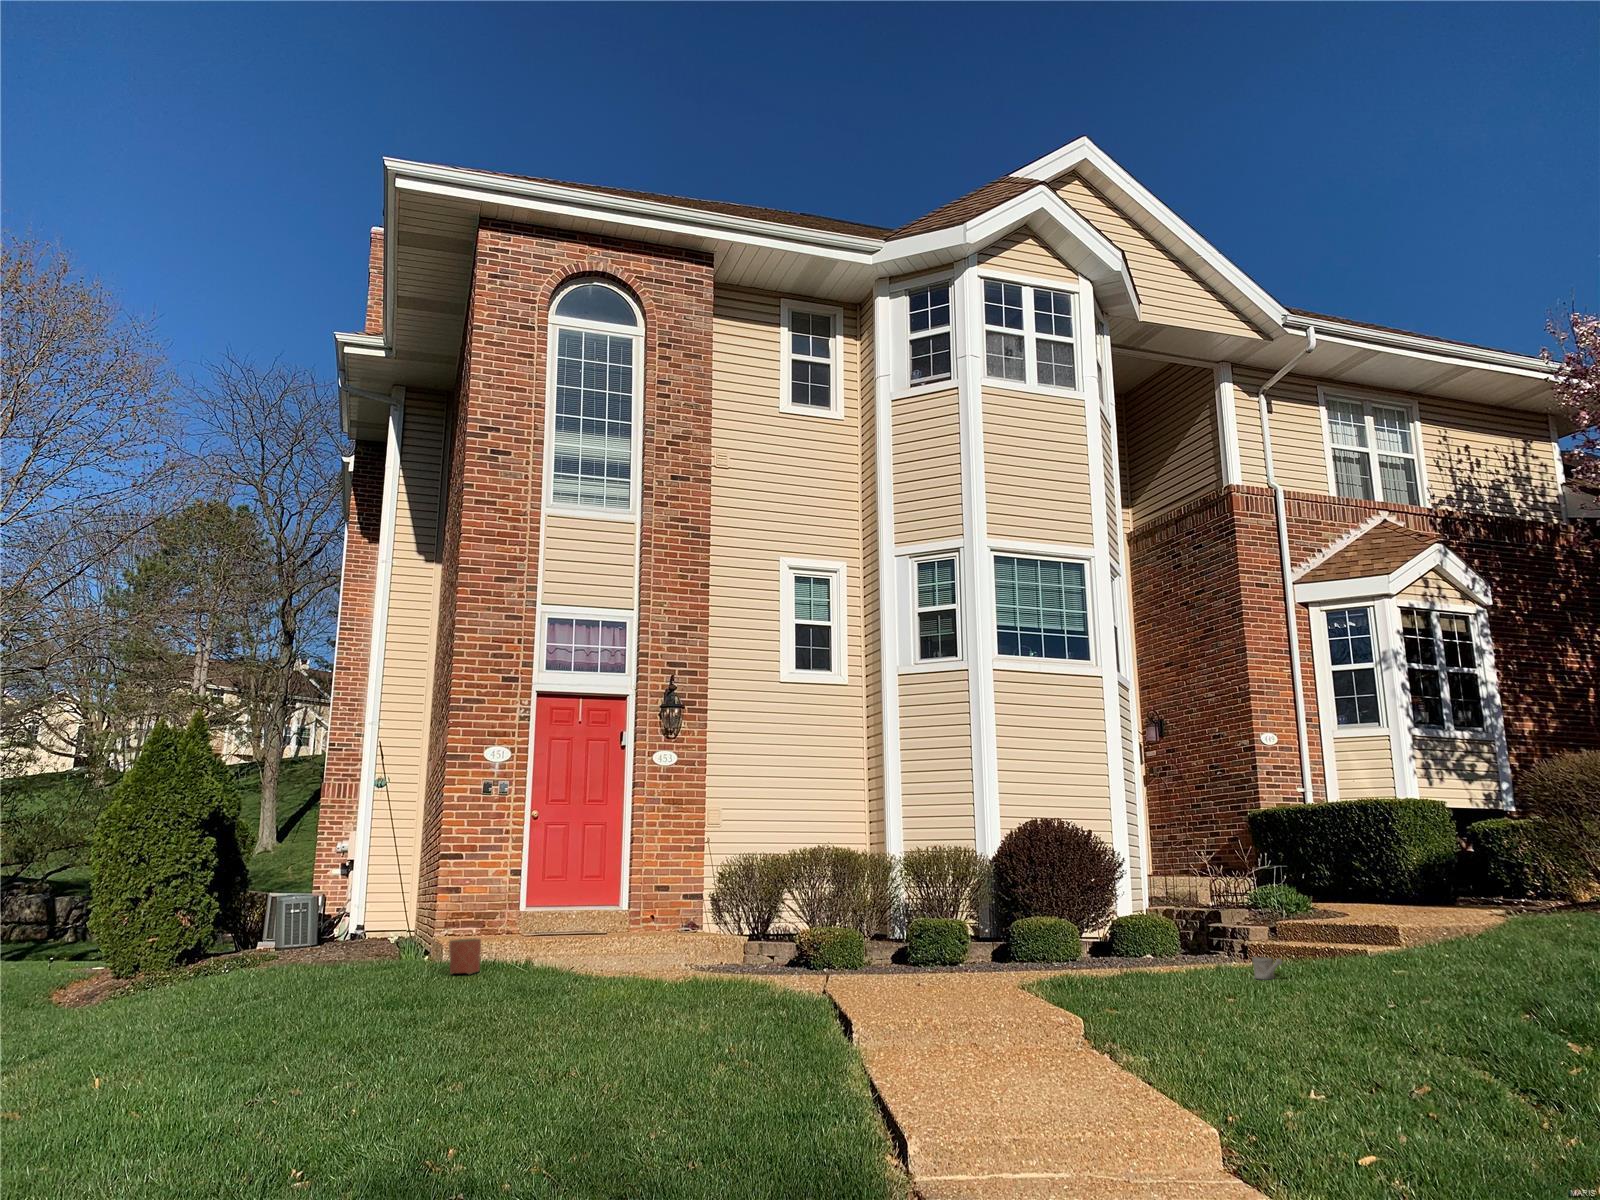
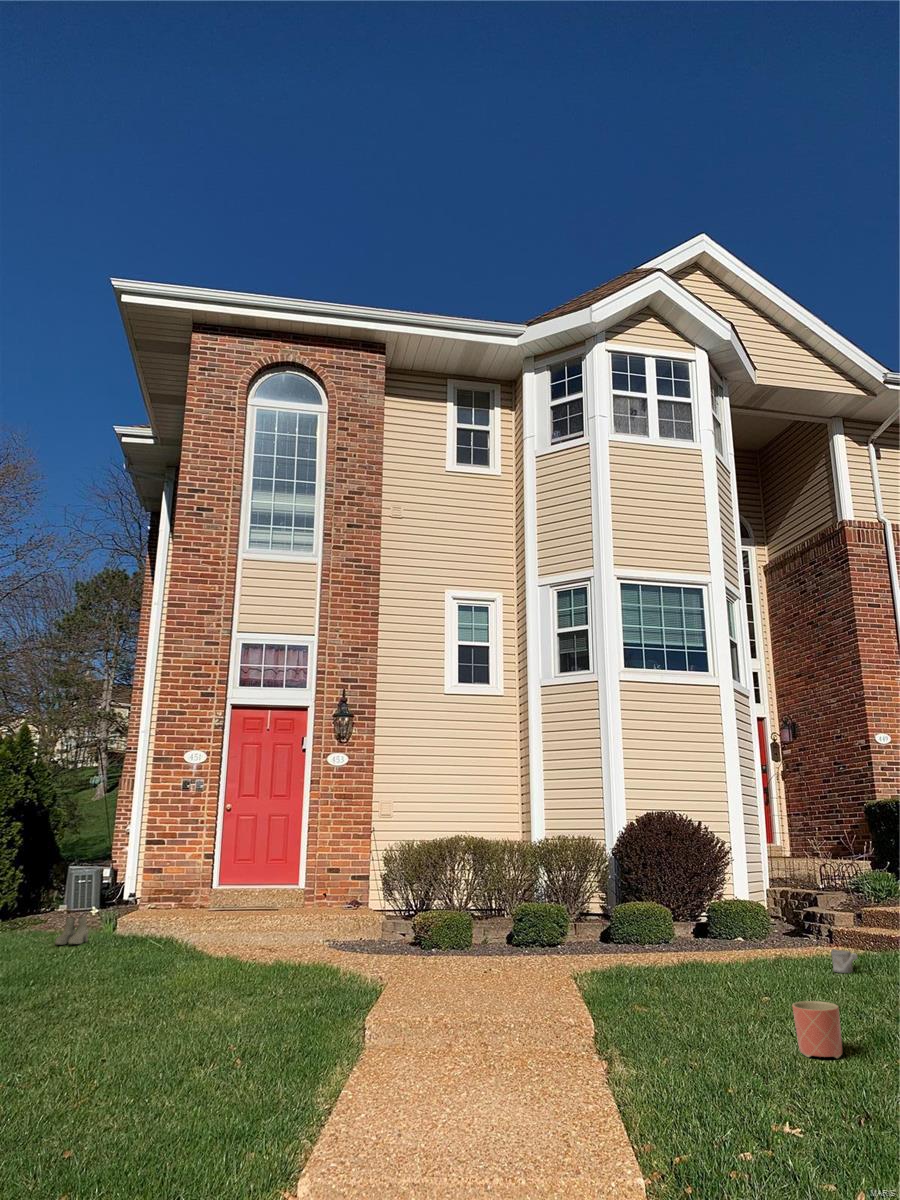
planter: present [449,939,481,974] -> present [792,1001,842,1058]
boots: none [373,940,409,972] -> present [55,917,88,945]

